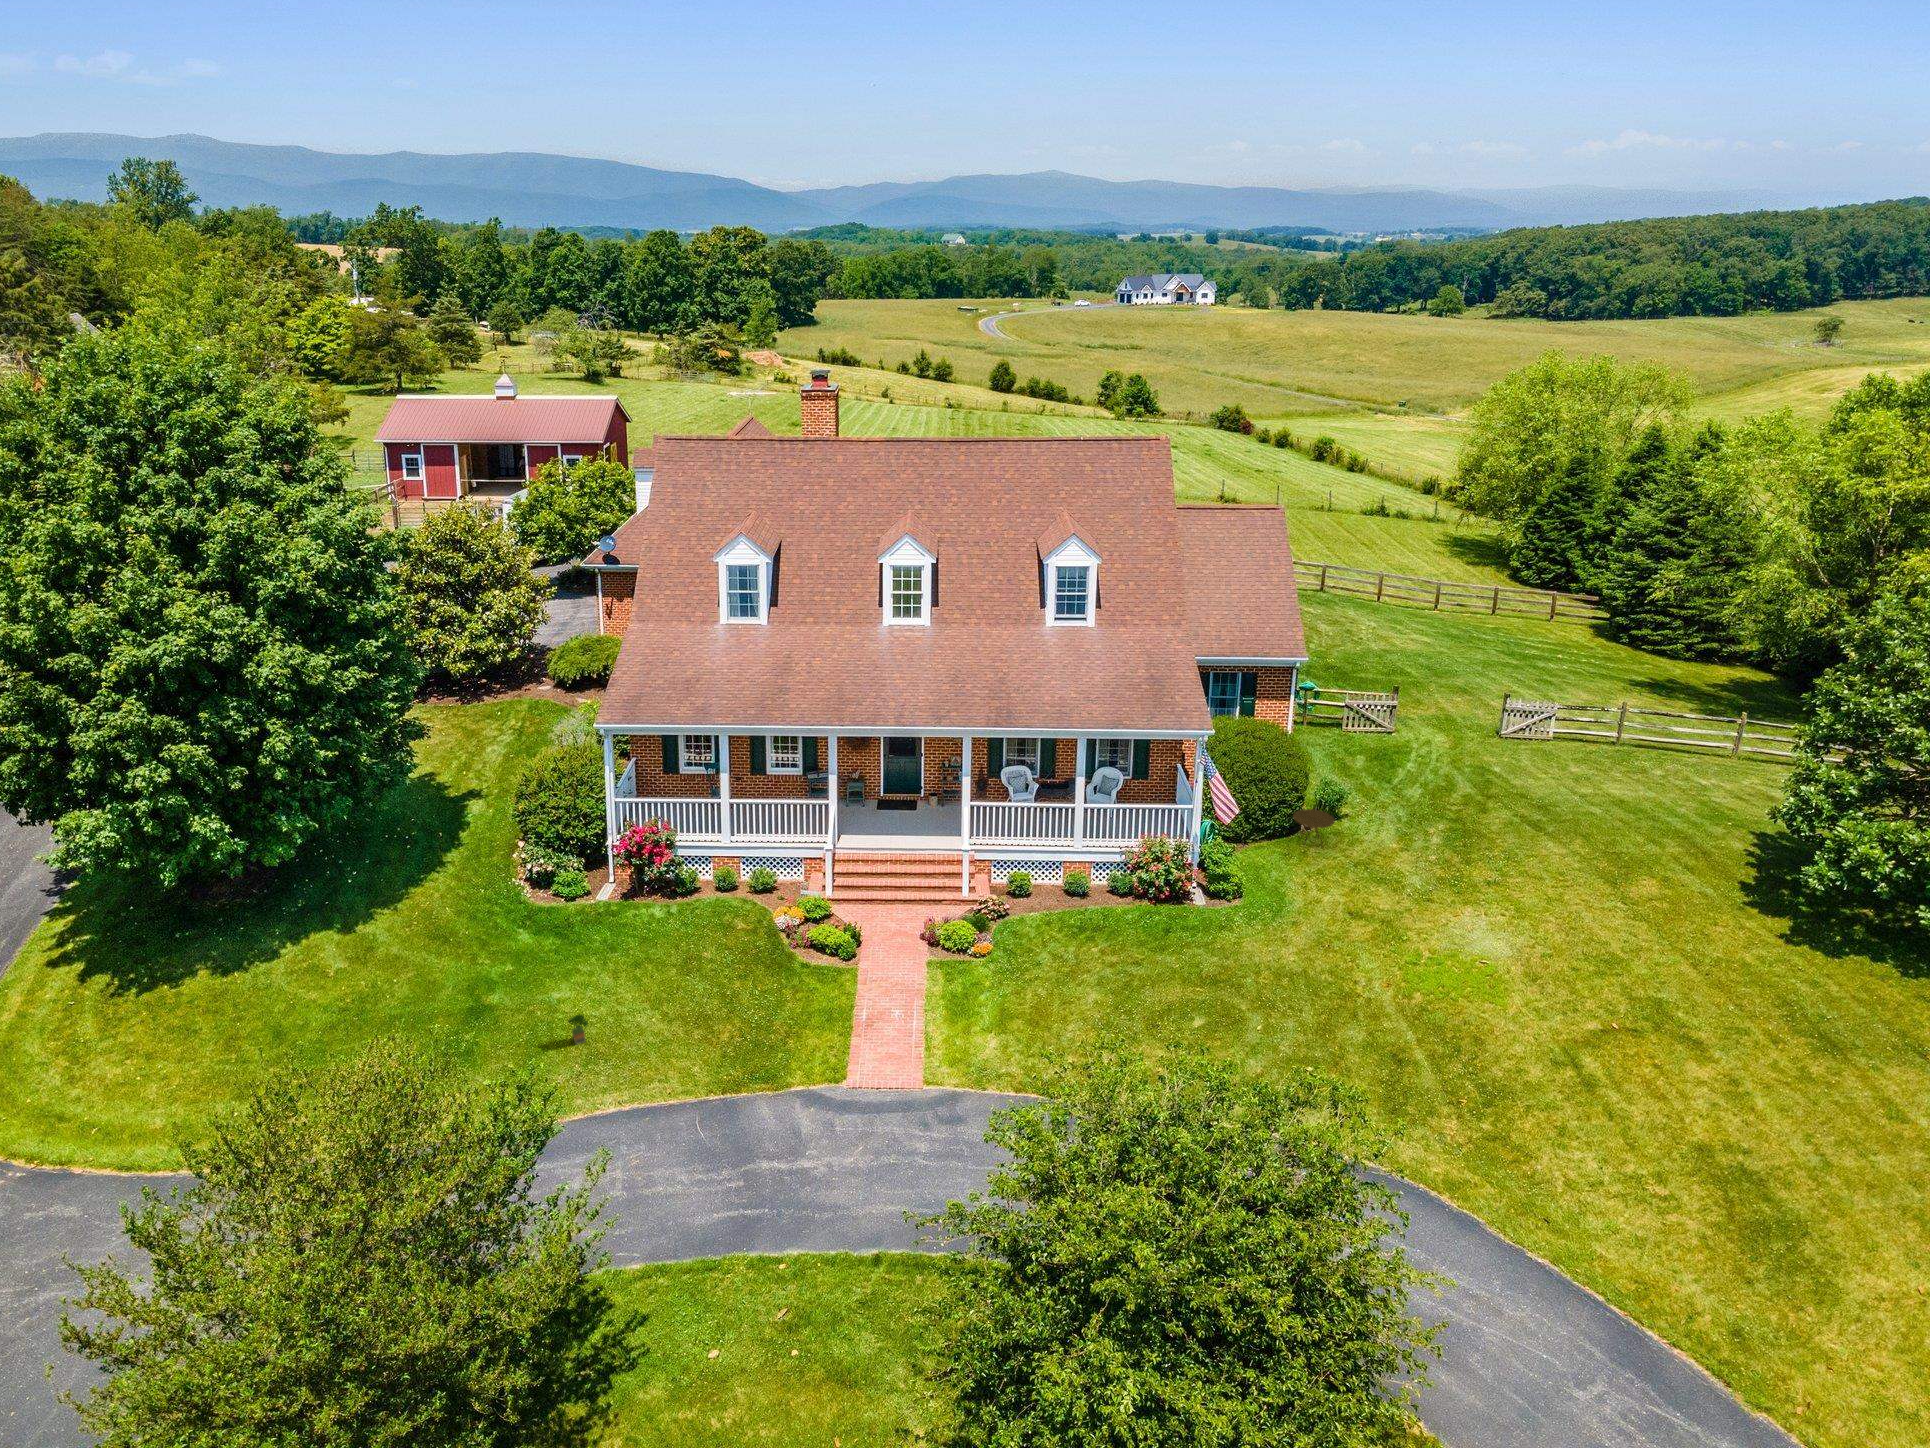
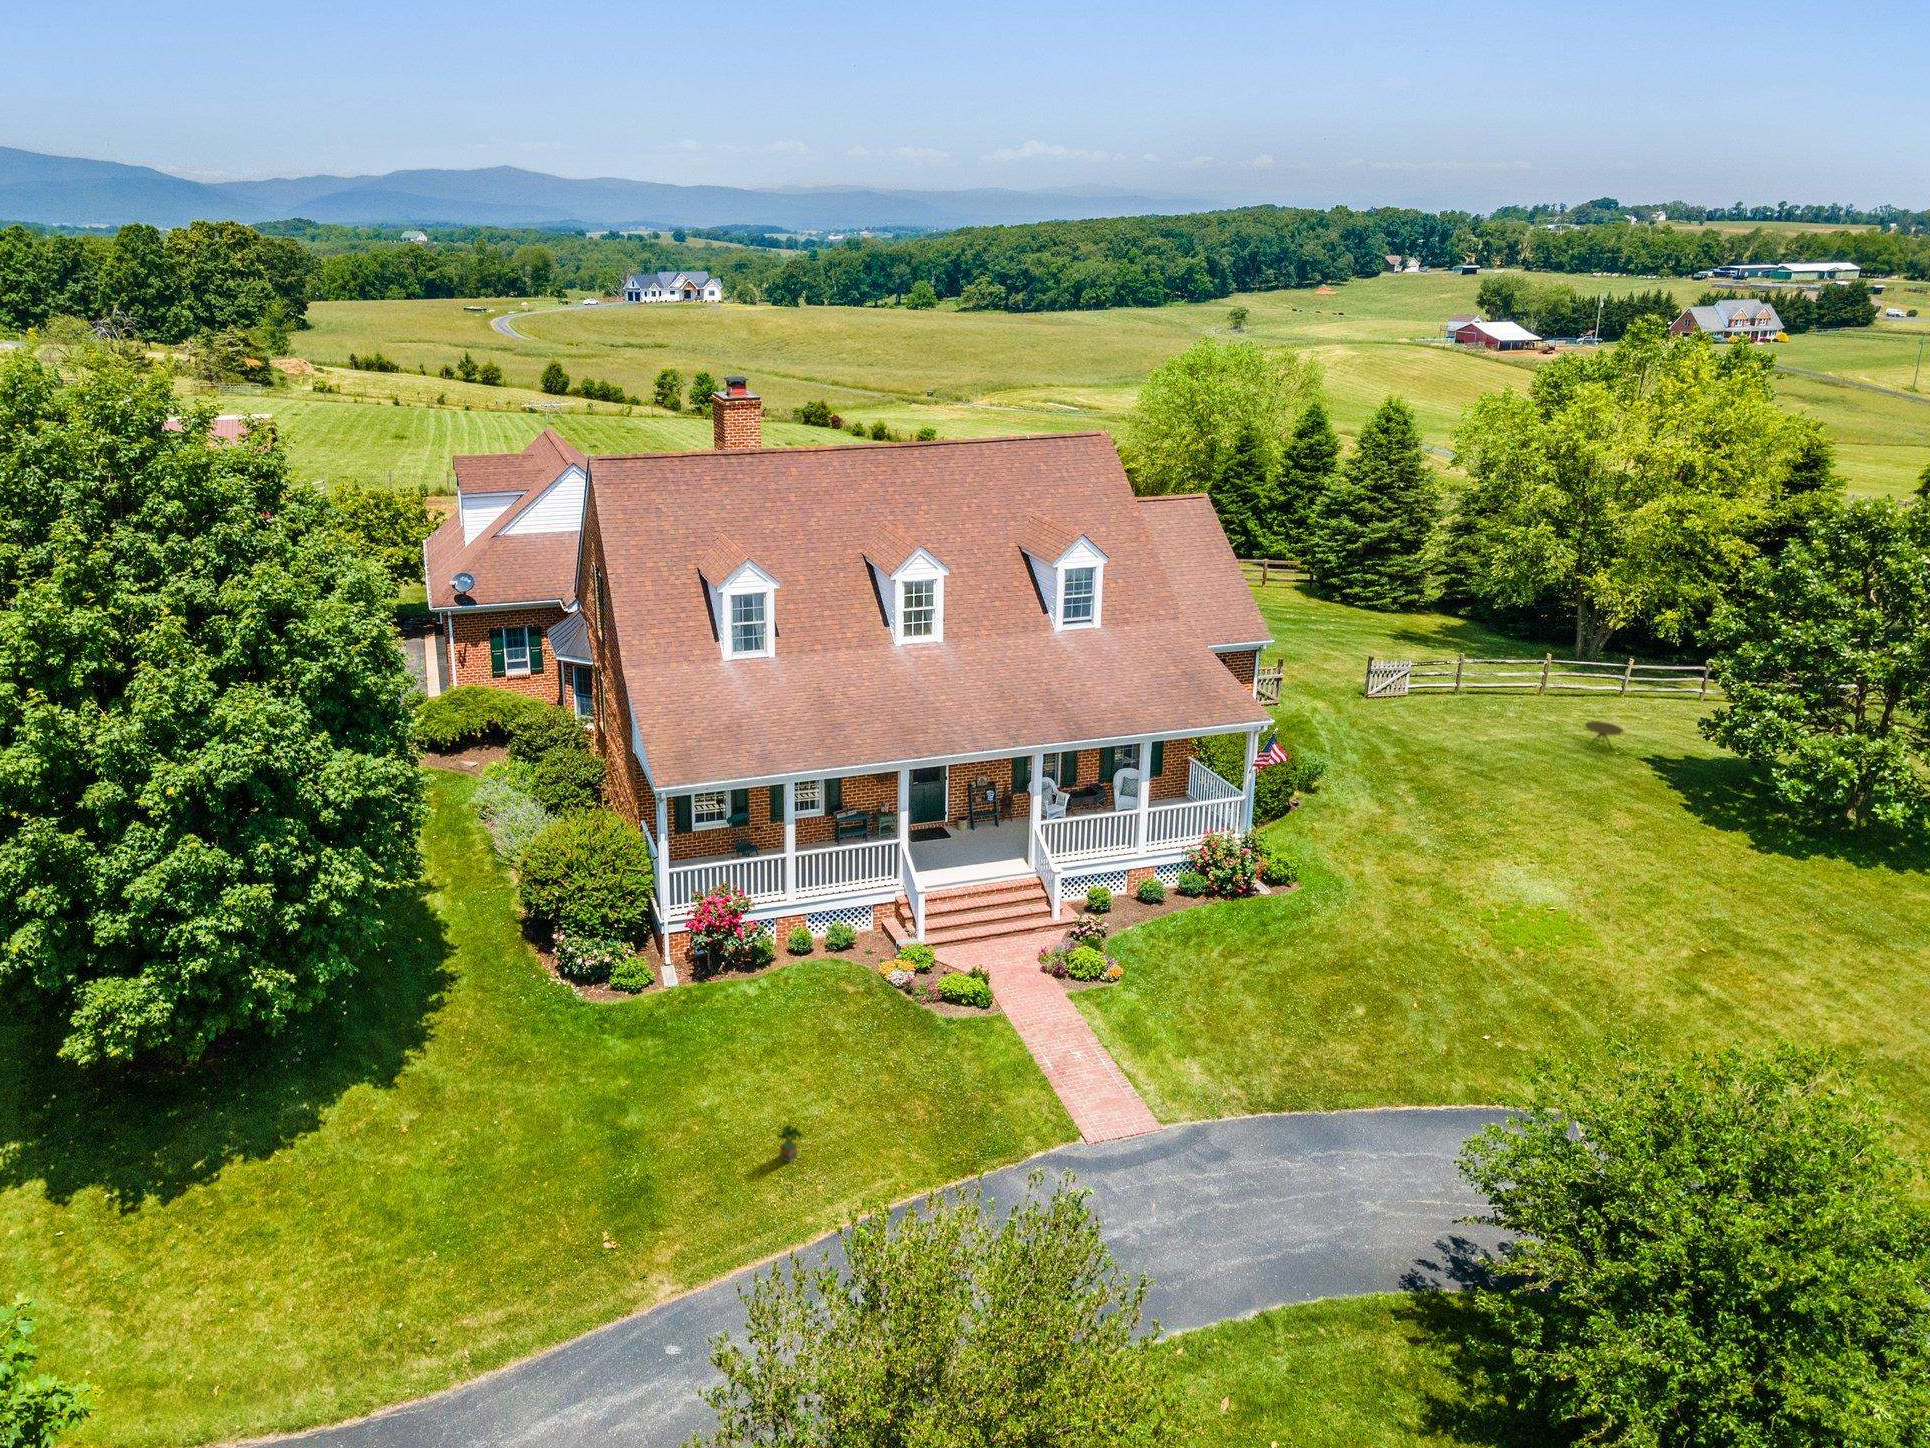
round table: present [1293,809,1335,841] -> present [1585,721,1623,743]

